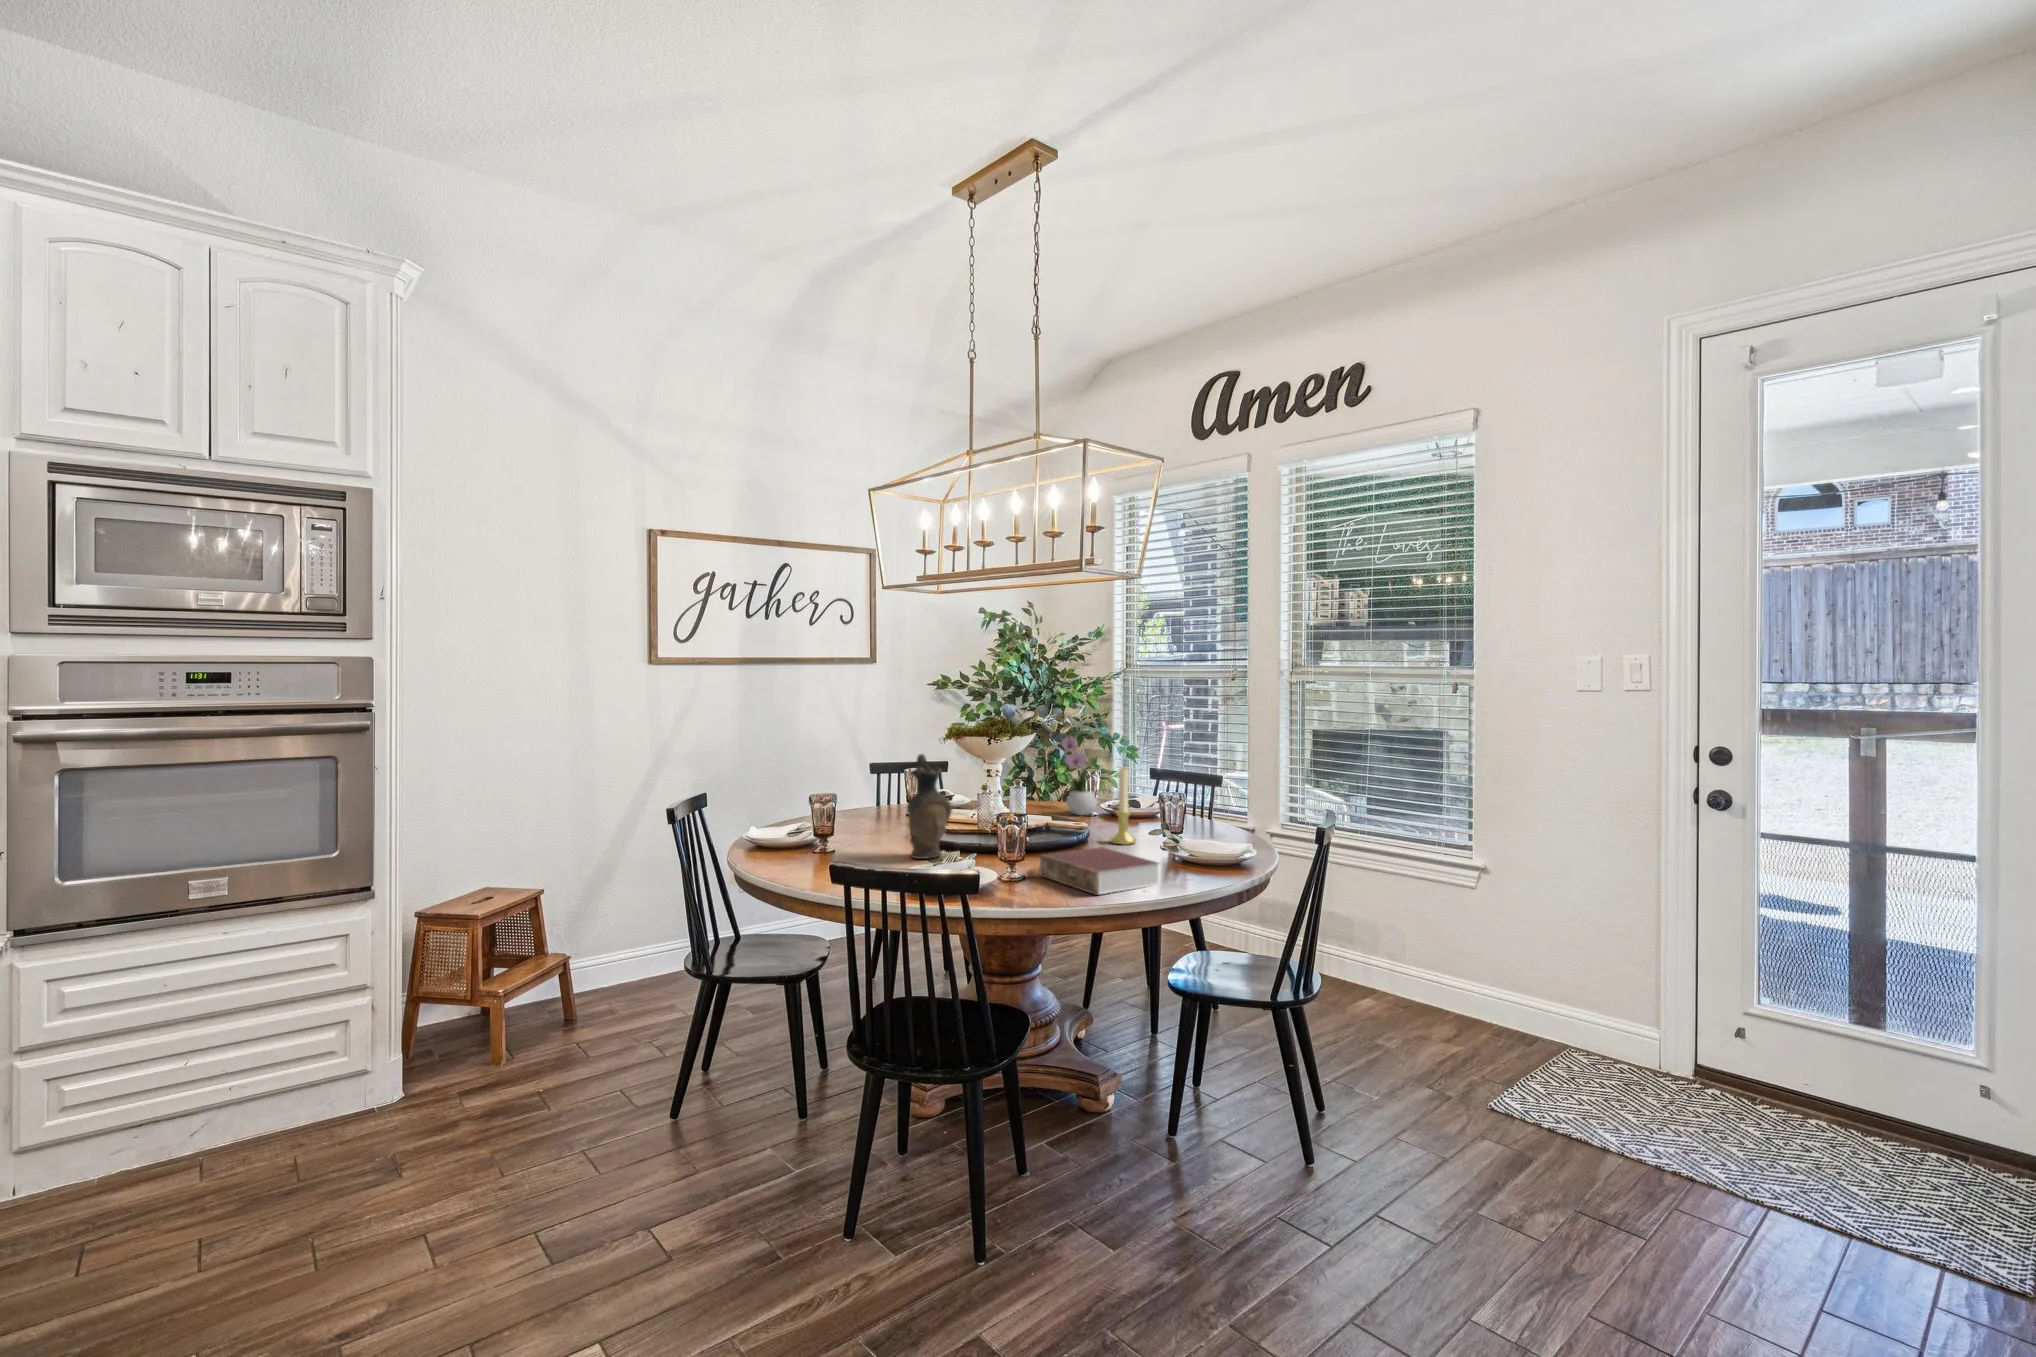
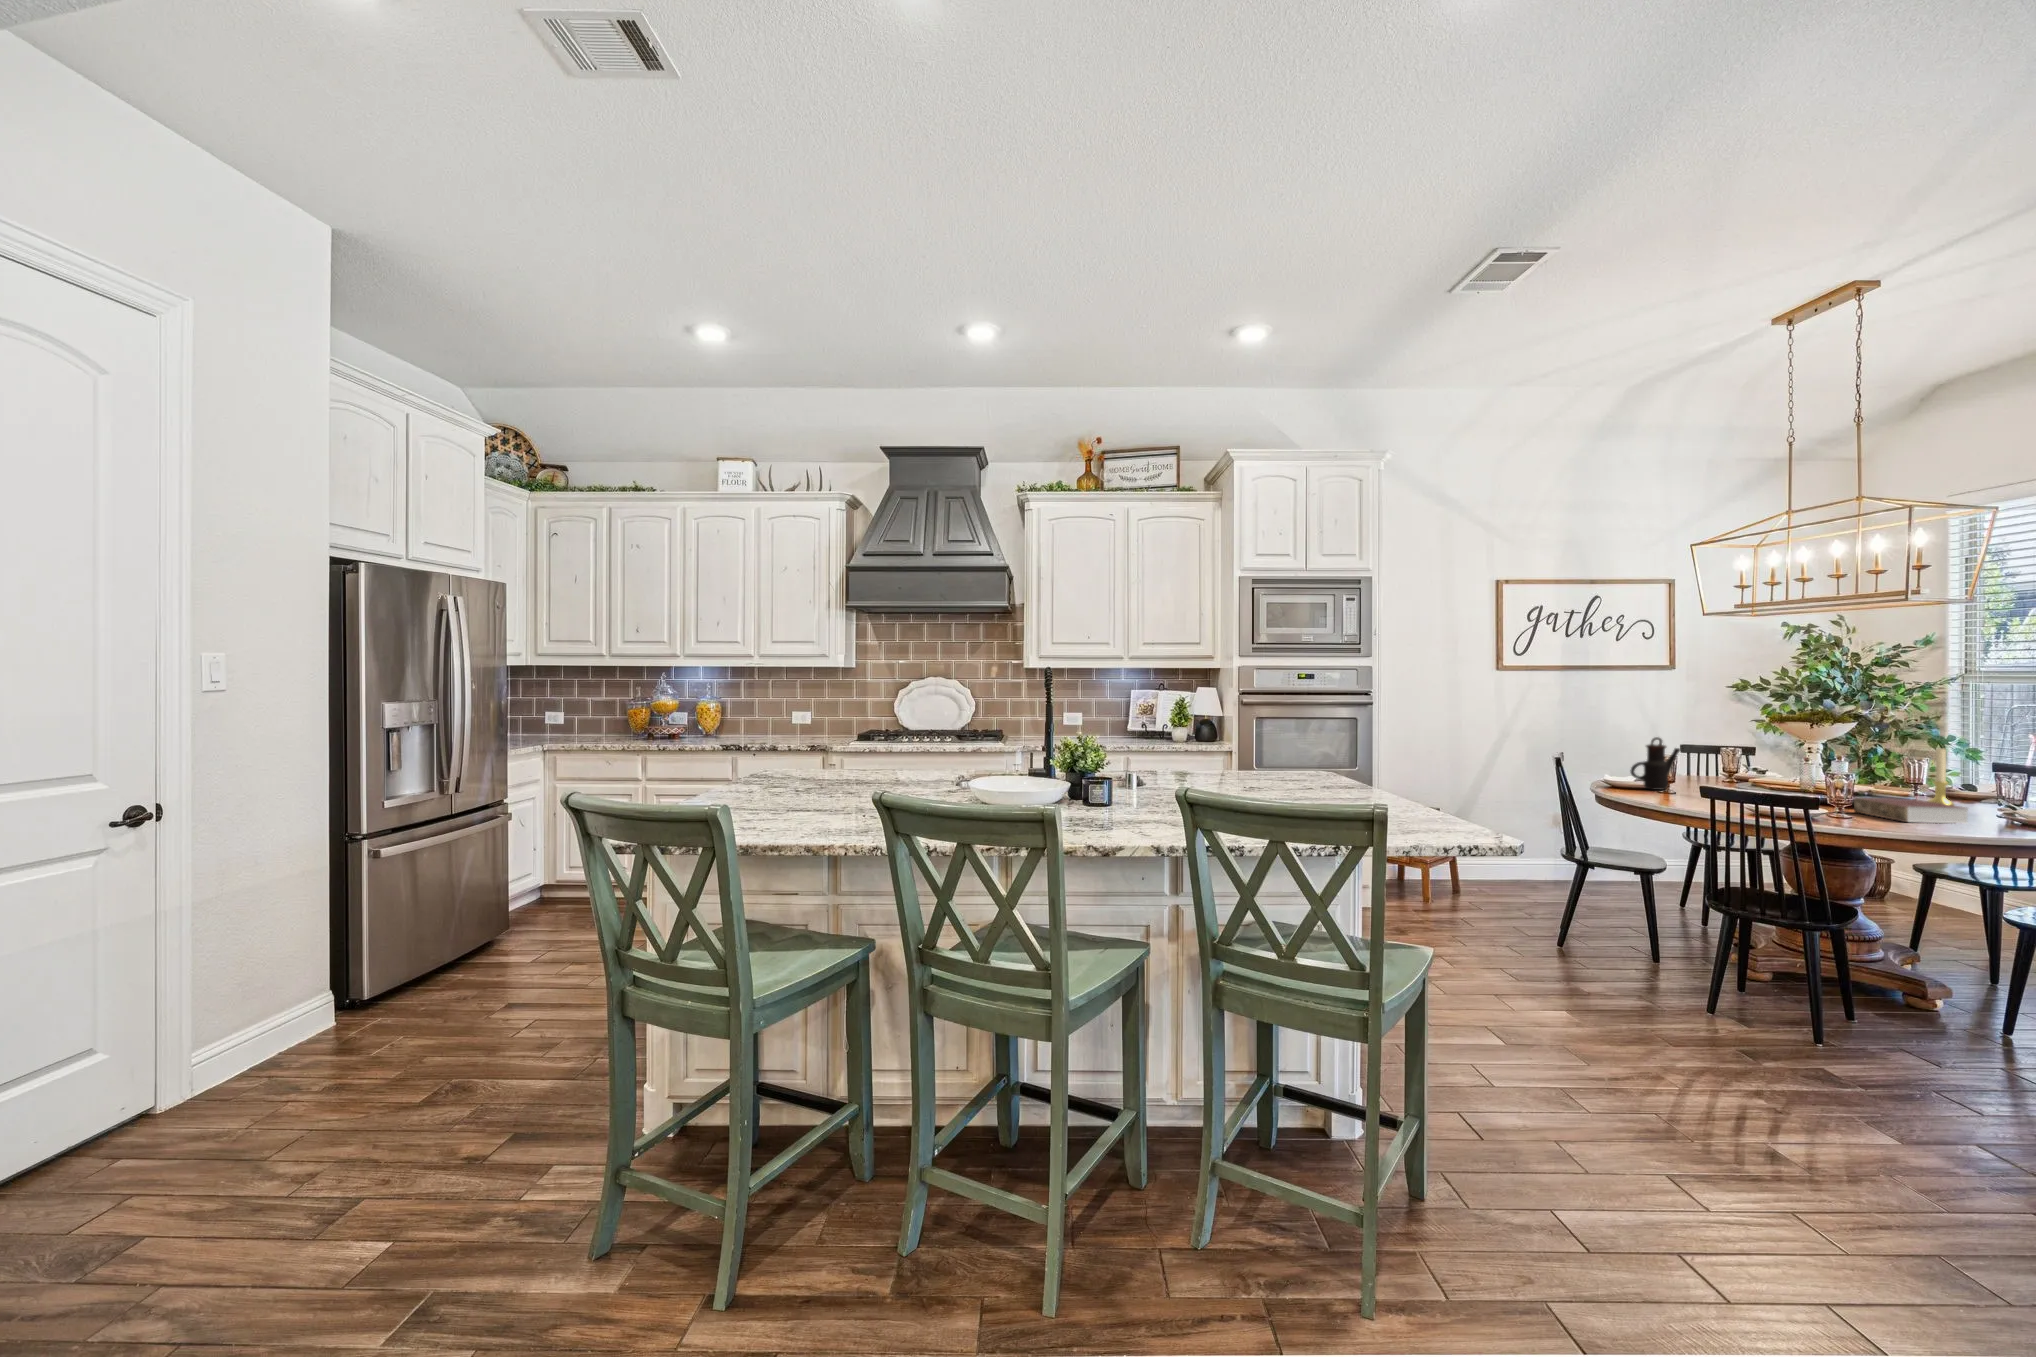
flower arrangement: present [1061,725,1097,815] -> none [1876,717,1922,791]
ceramic pitcher: present [908,754,952,859] -> none [1736,729,1774,798]
teapot: none [780,769,847,852] -> present [1630,737,1681,790]

